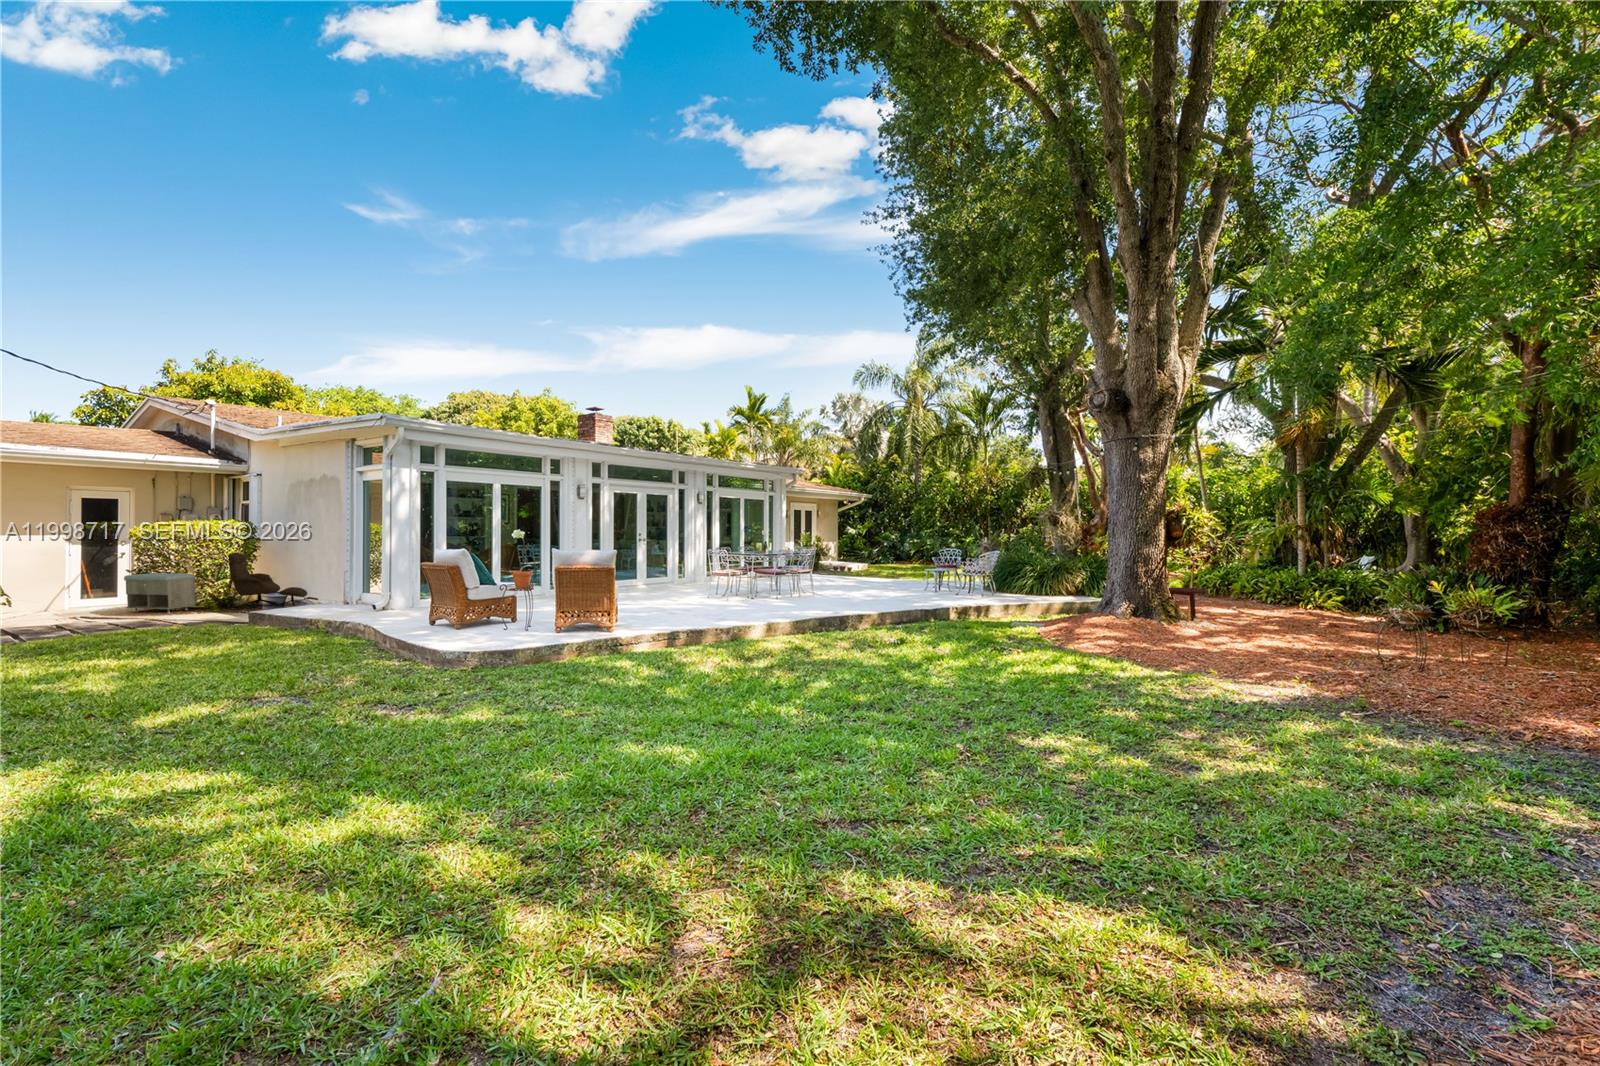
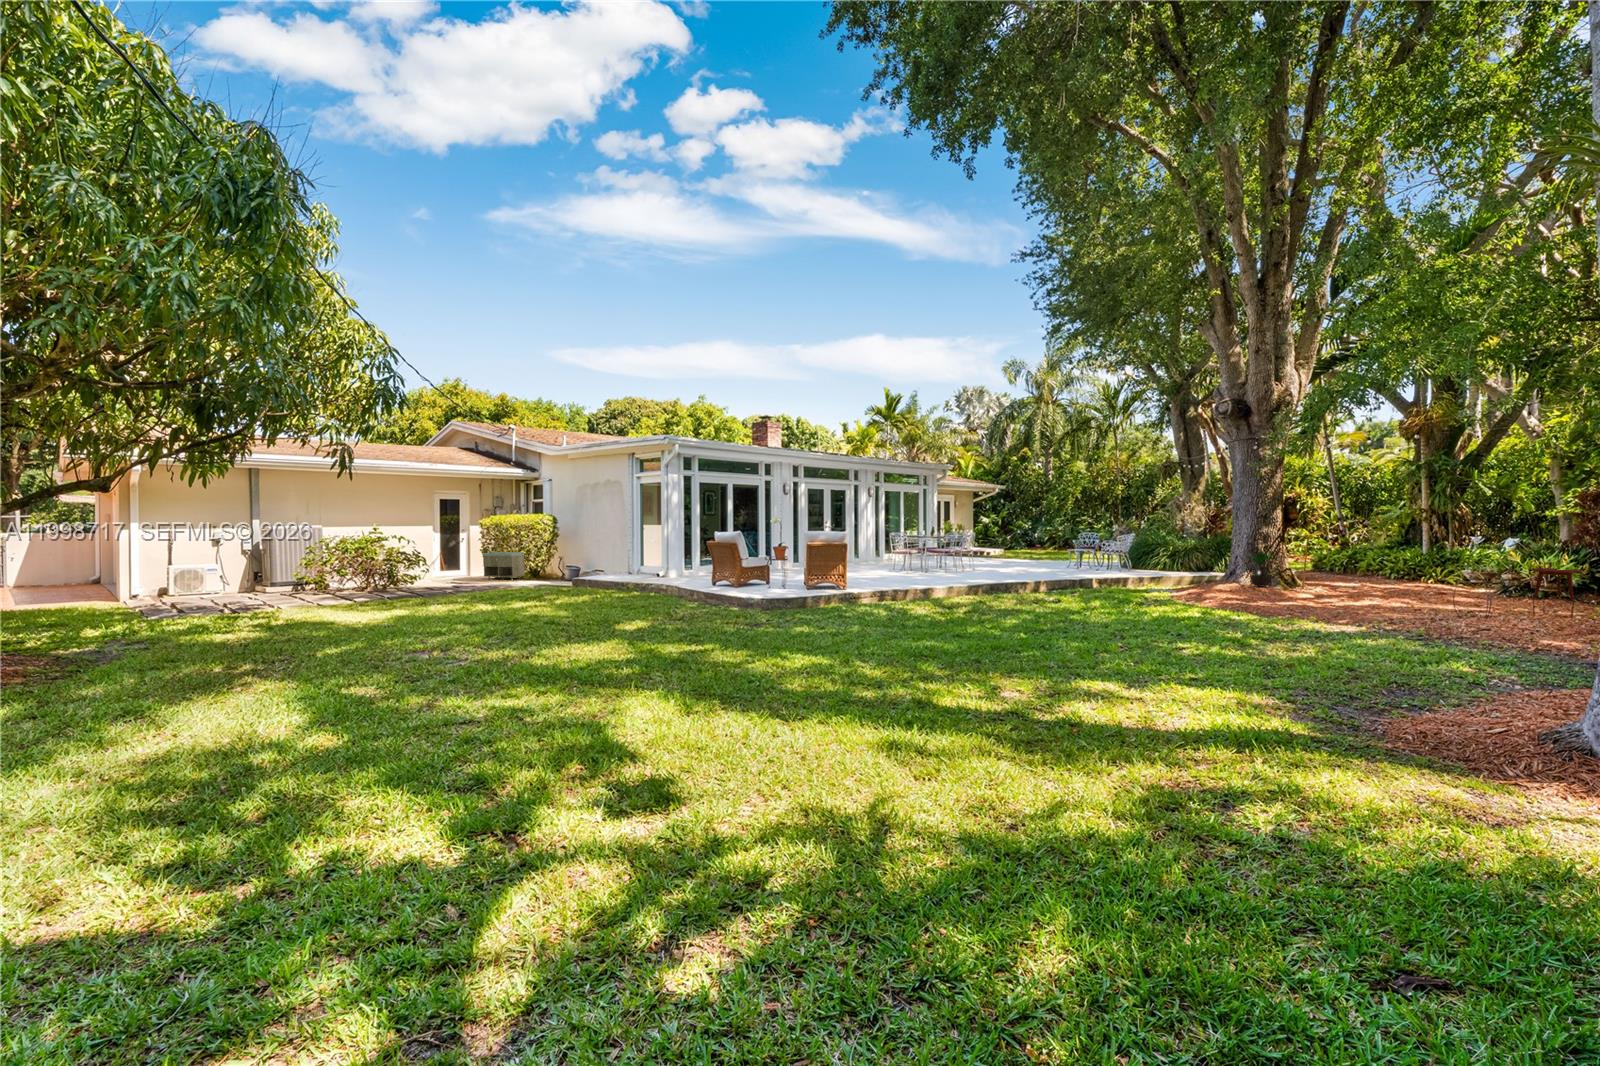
lounge chair: present [228,553,307,608] -> none [545,537,593,578]
potted tree: none [1126,571,1157,619] -> present [1250,551,1271,587]
side table: present [1166,587,1207,621] -> present [1531,568,1581,599]

